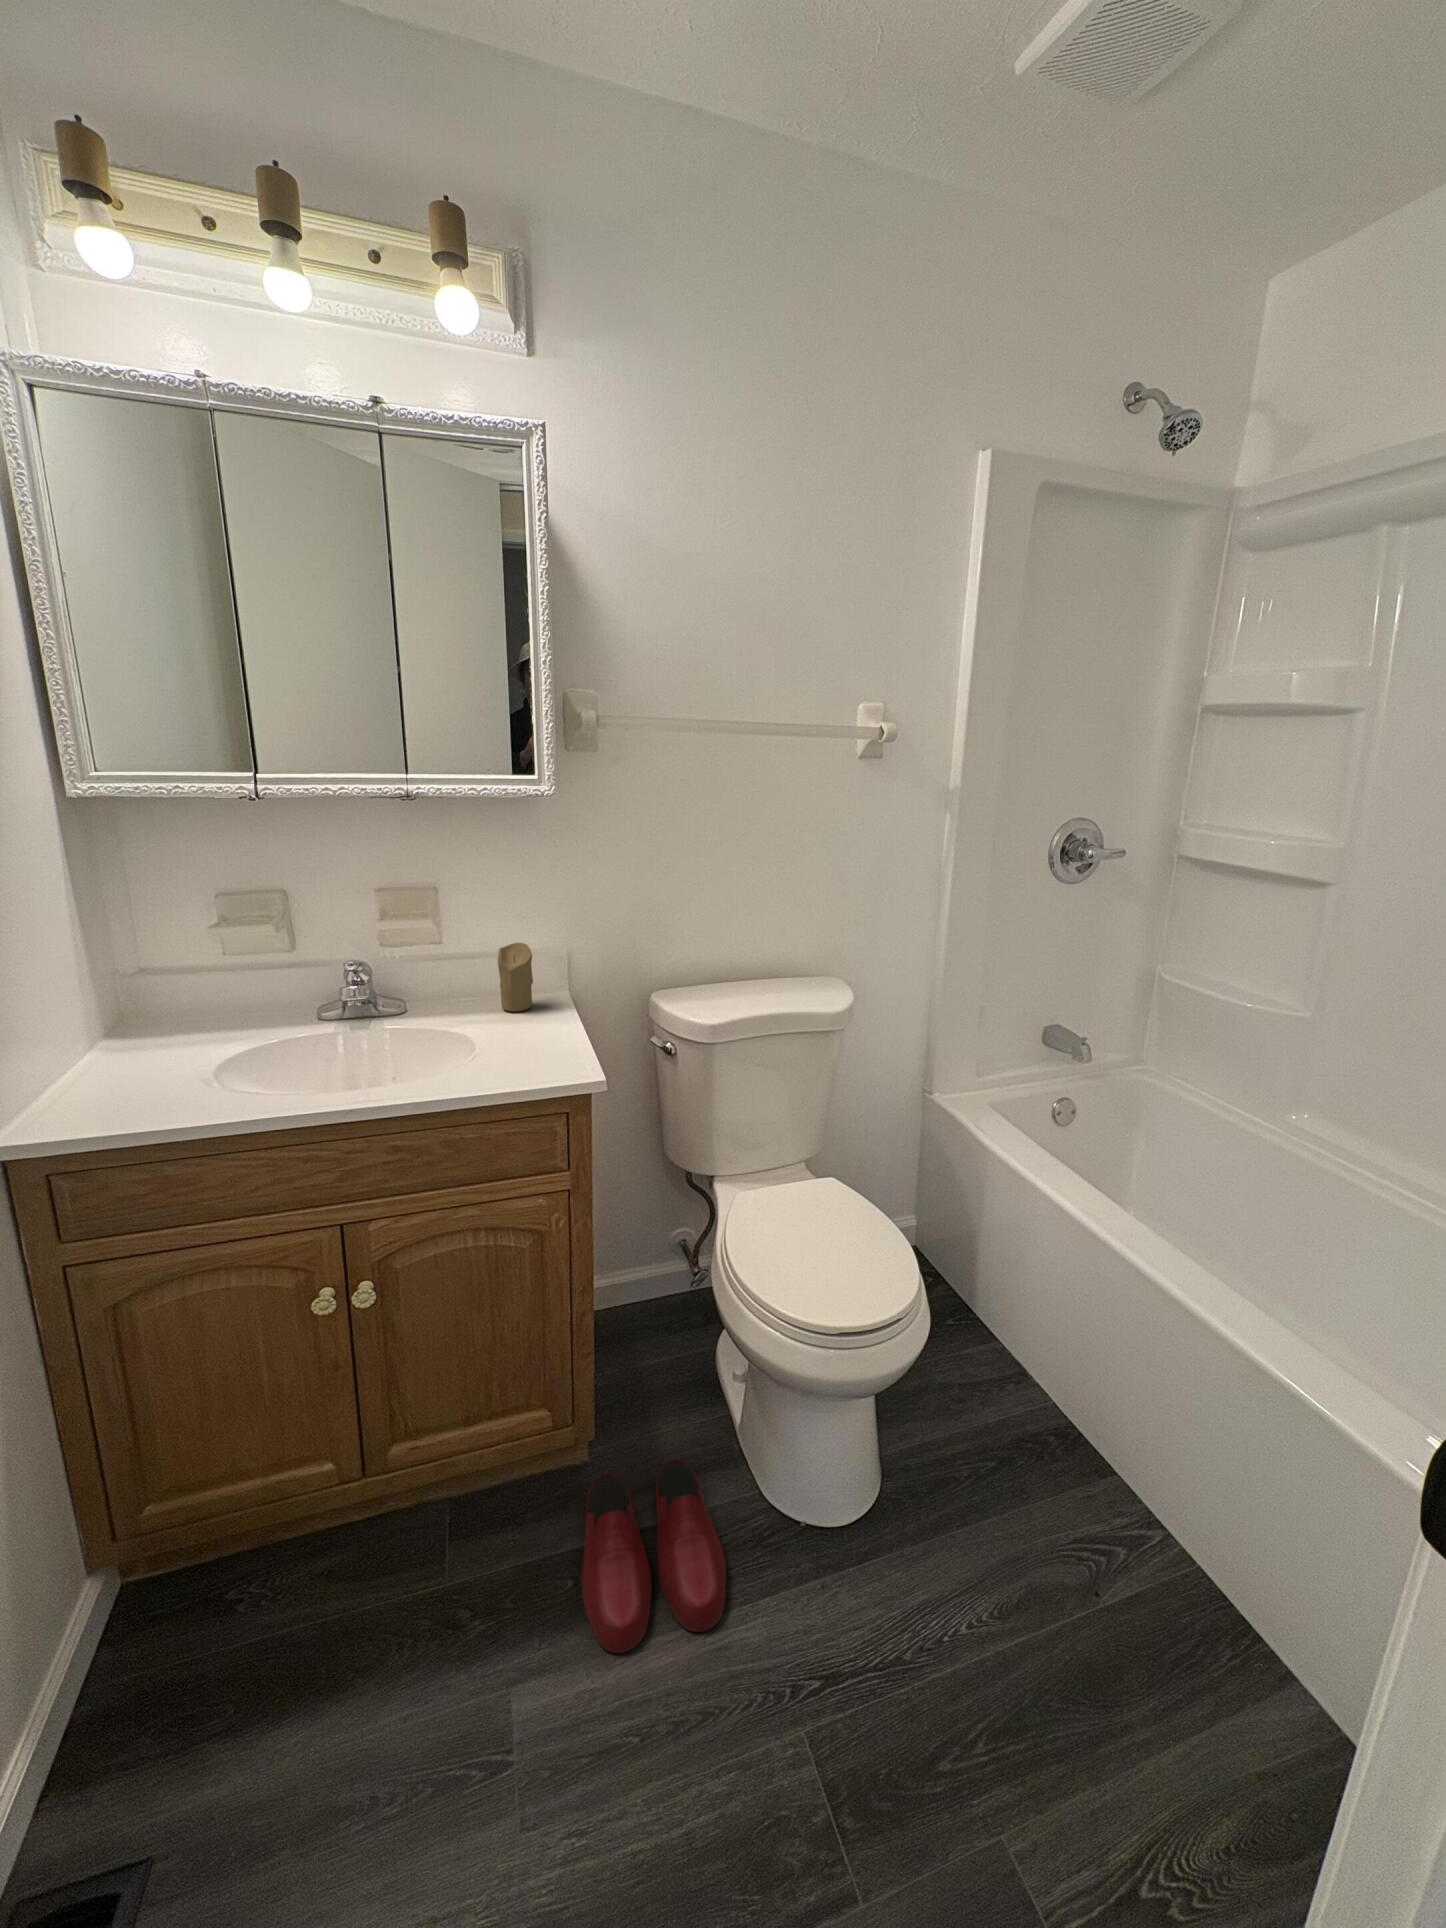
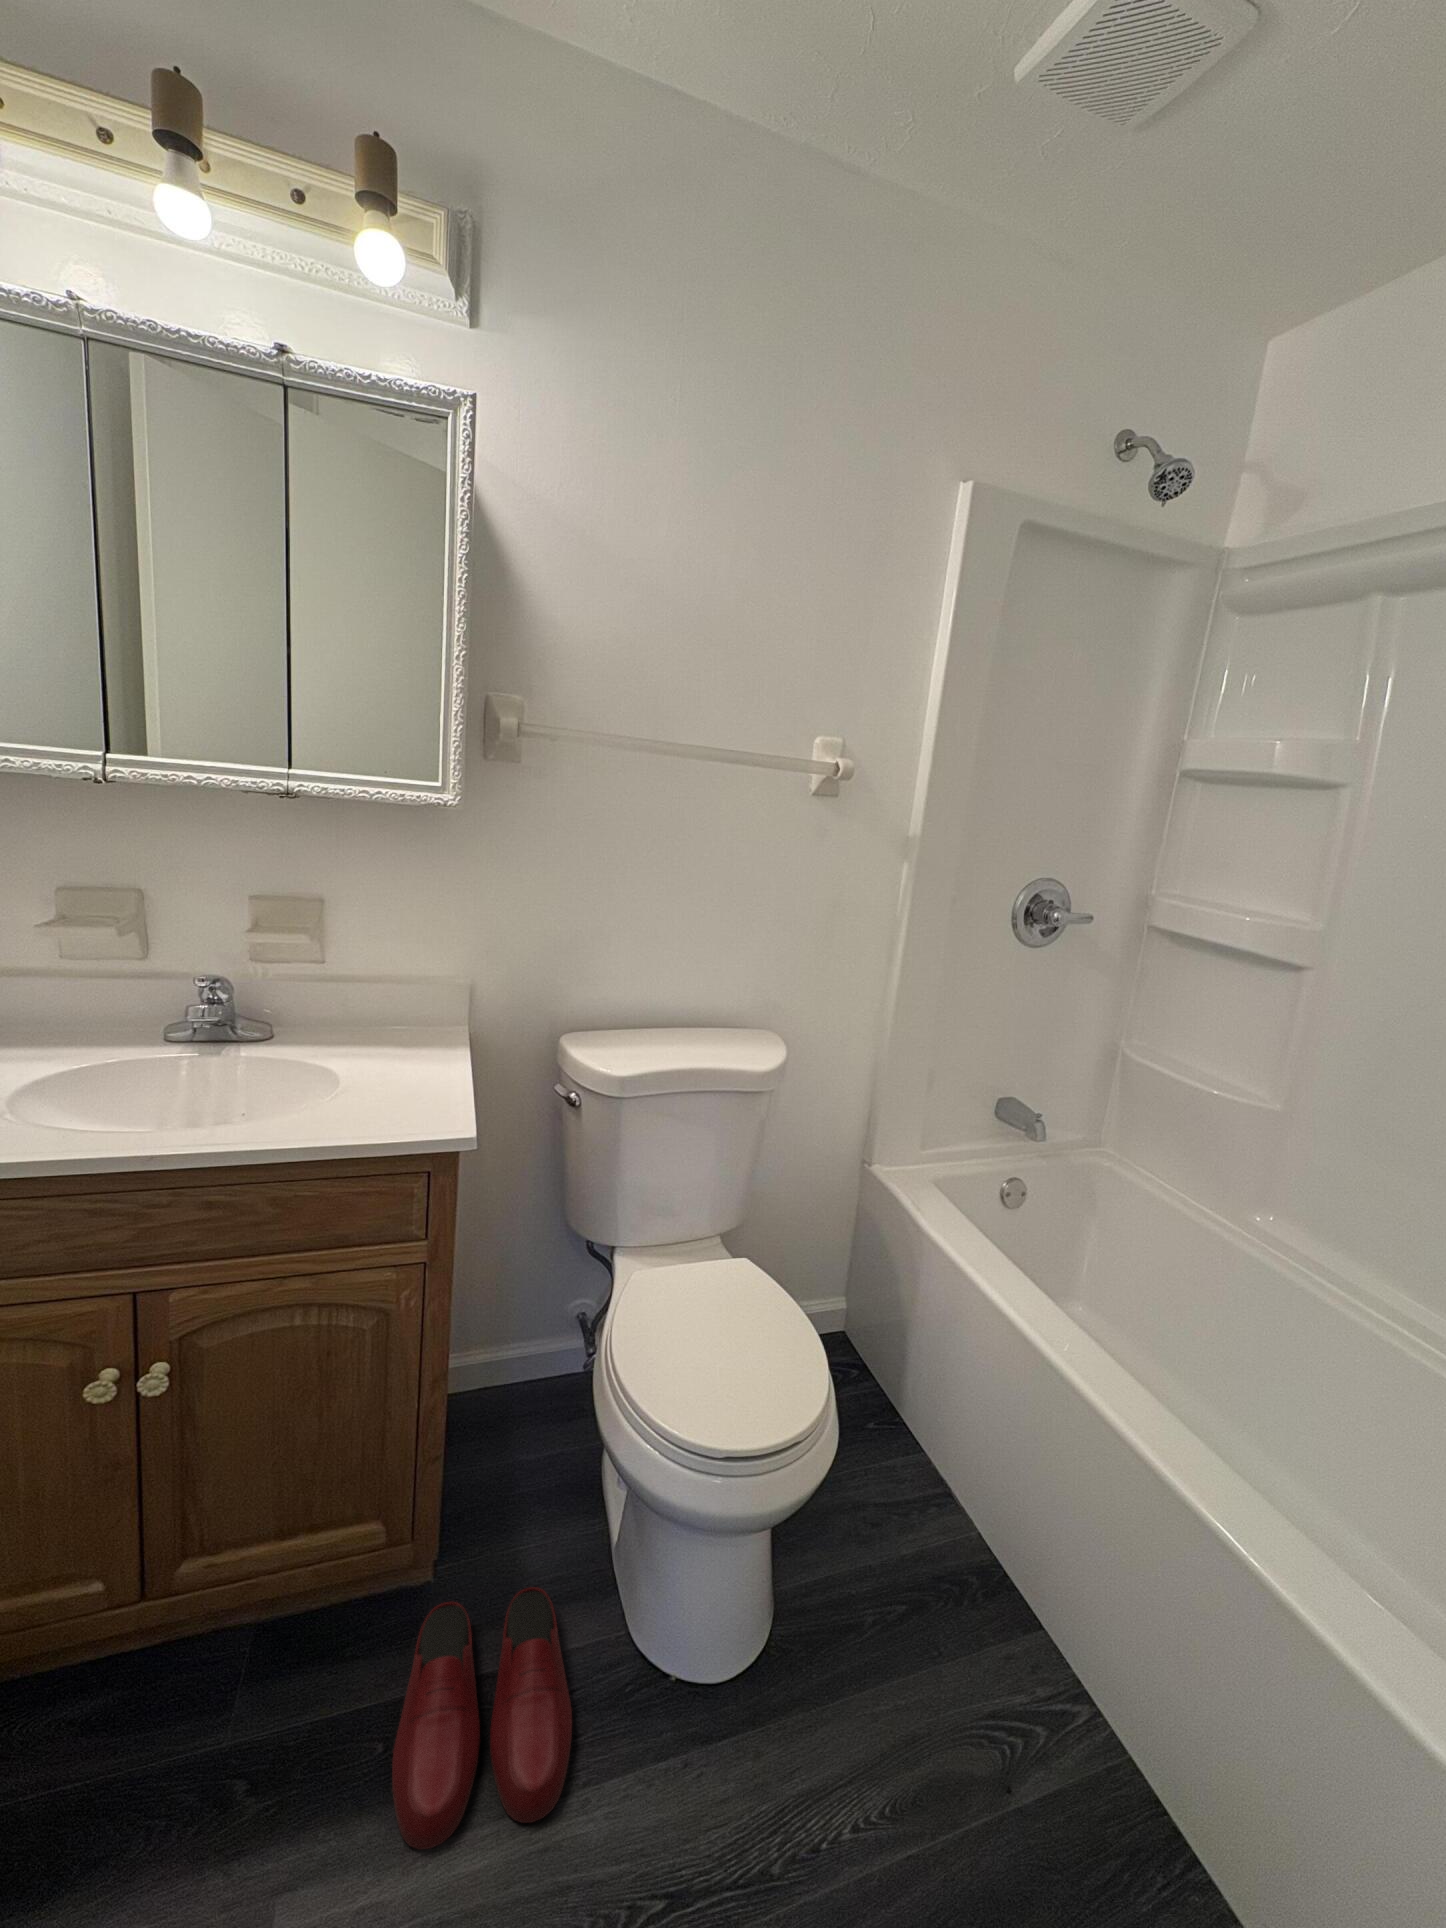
candle: present [498,943,533,1011] -> none [379,969,420,1047]

